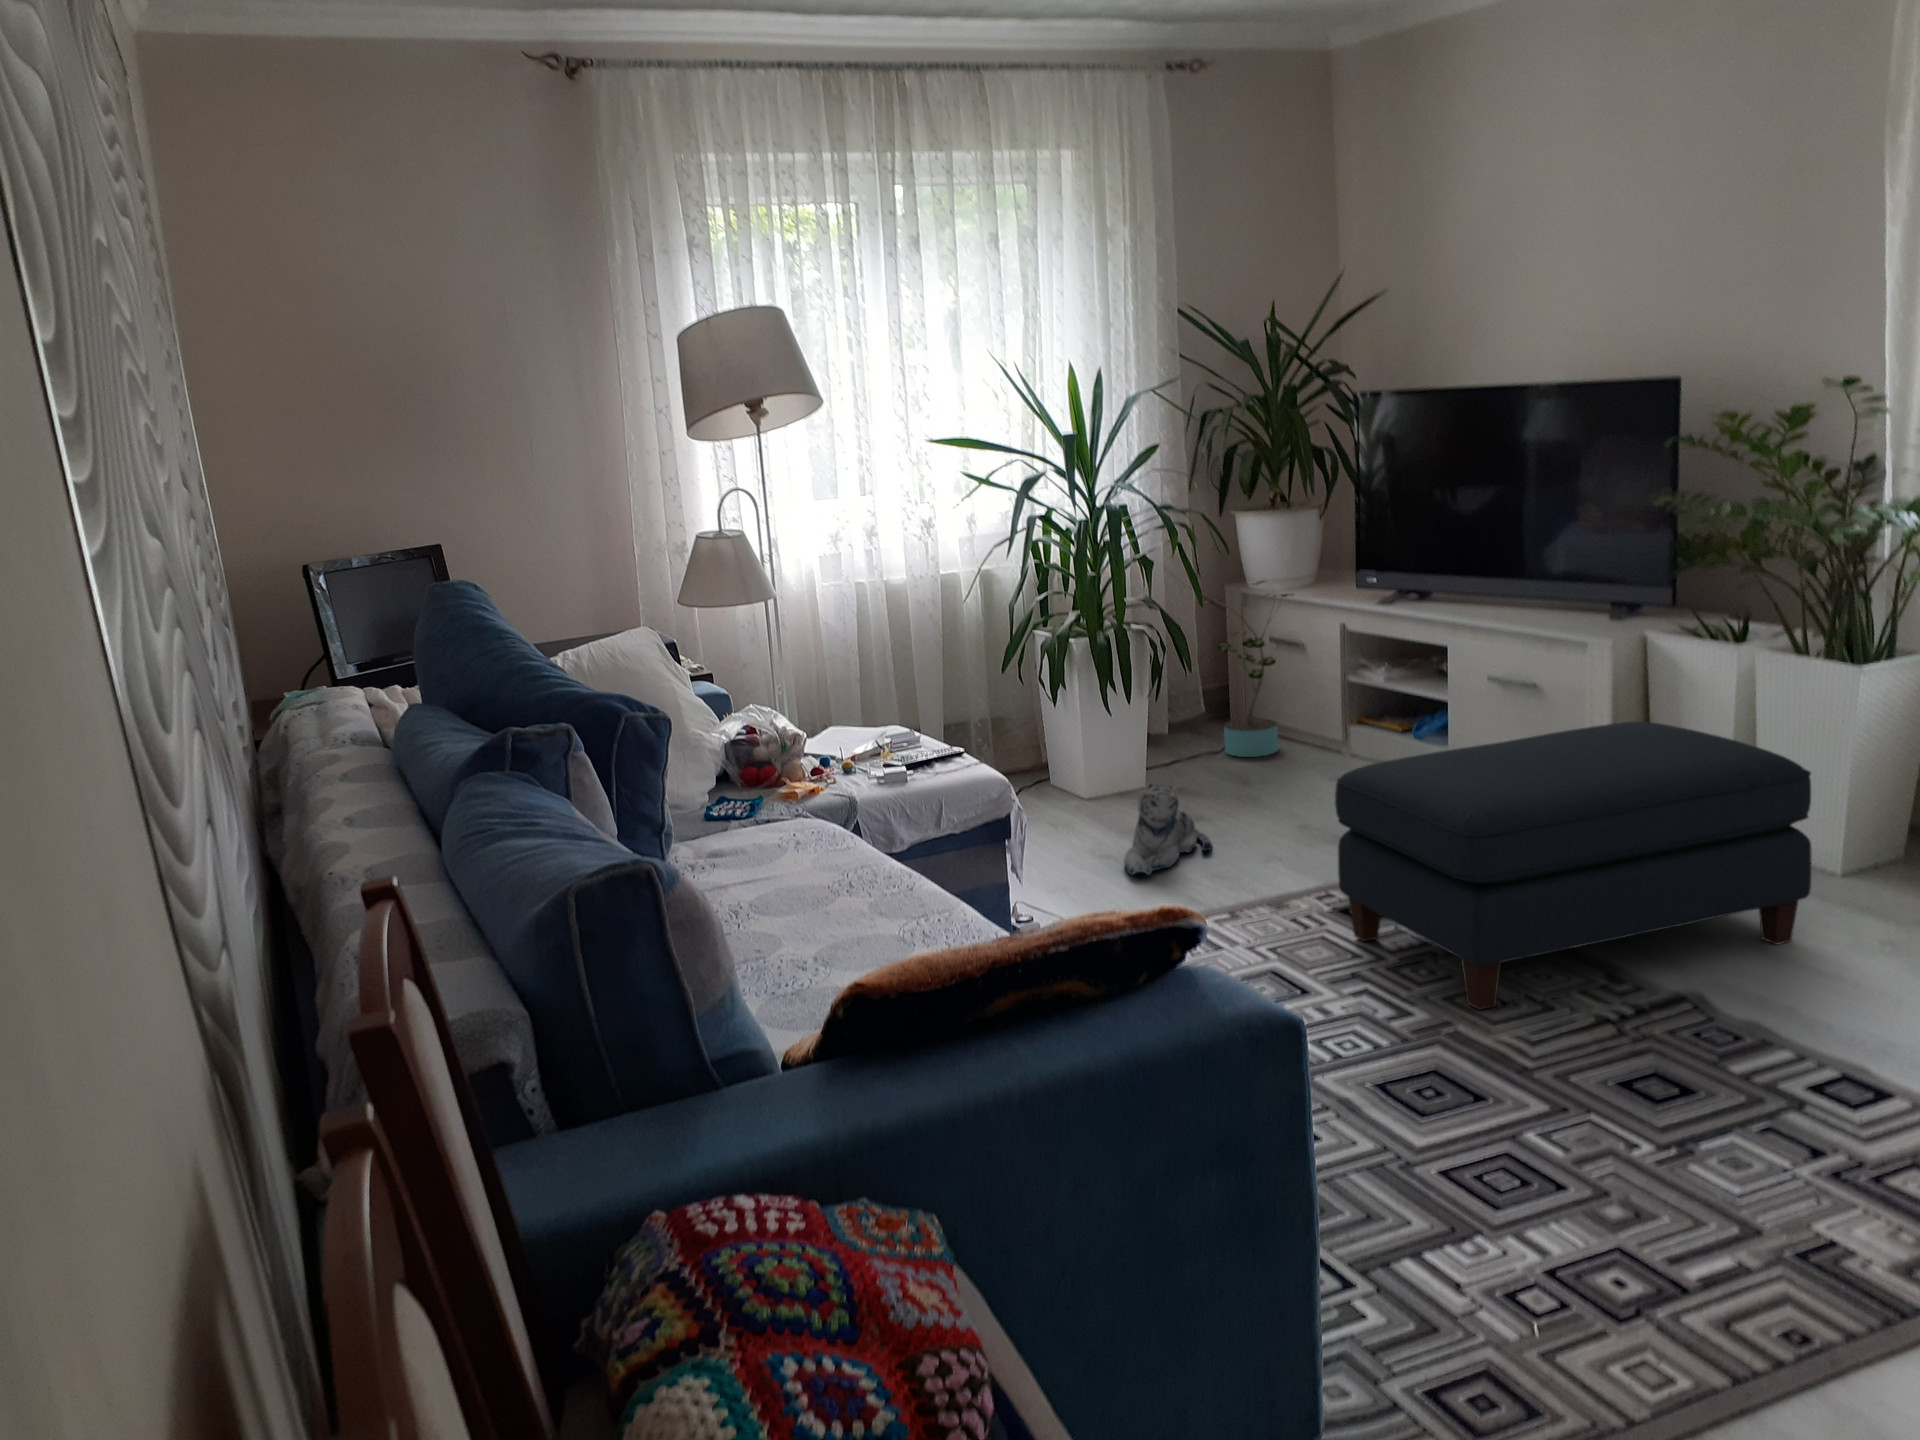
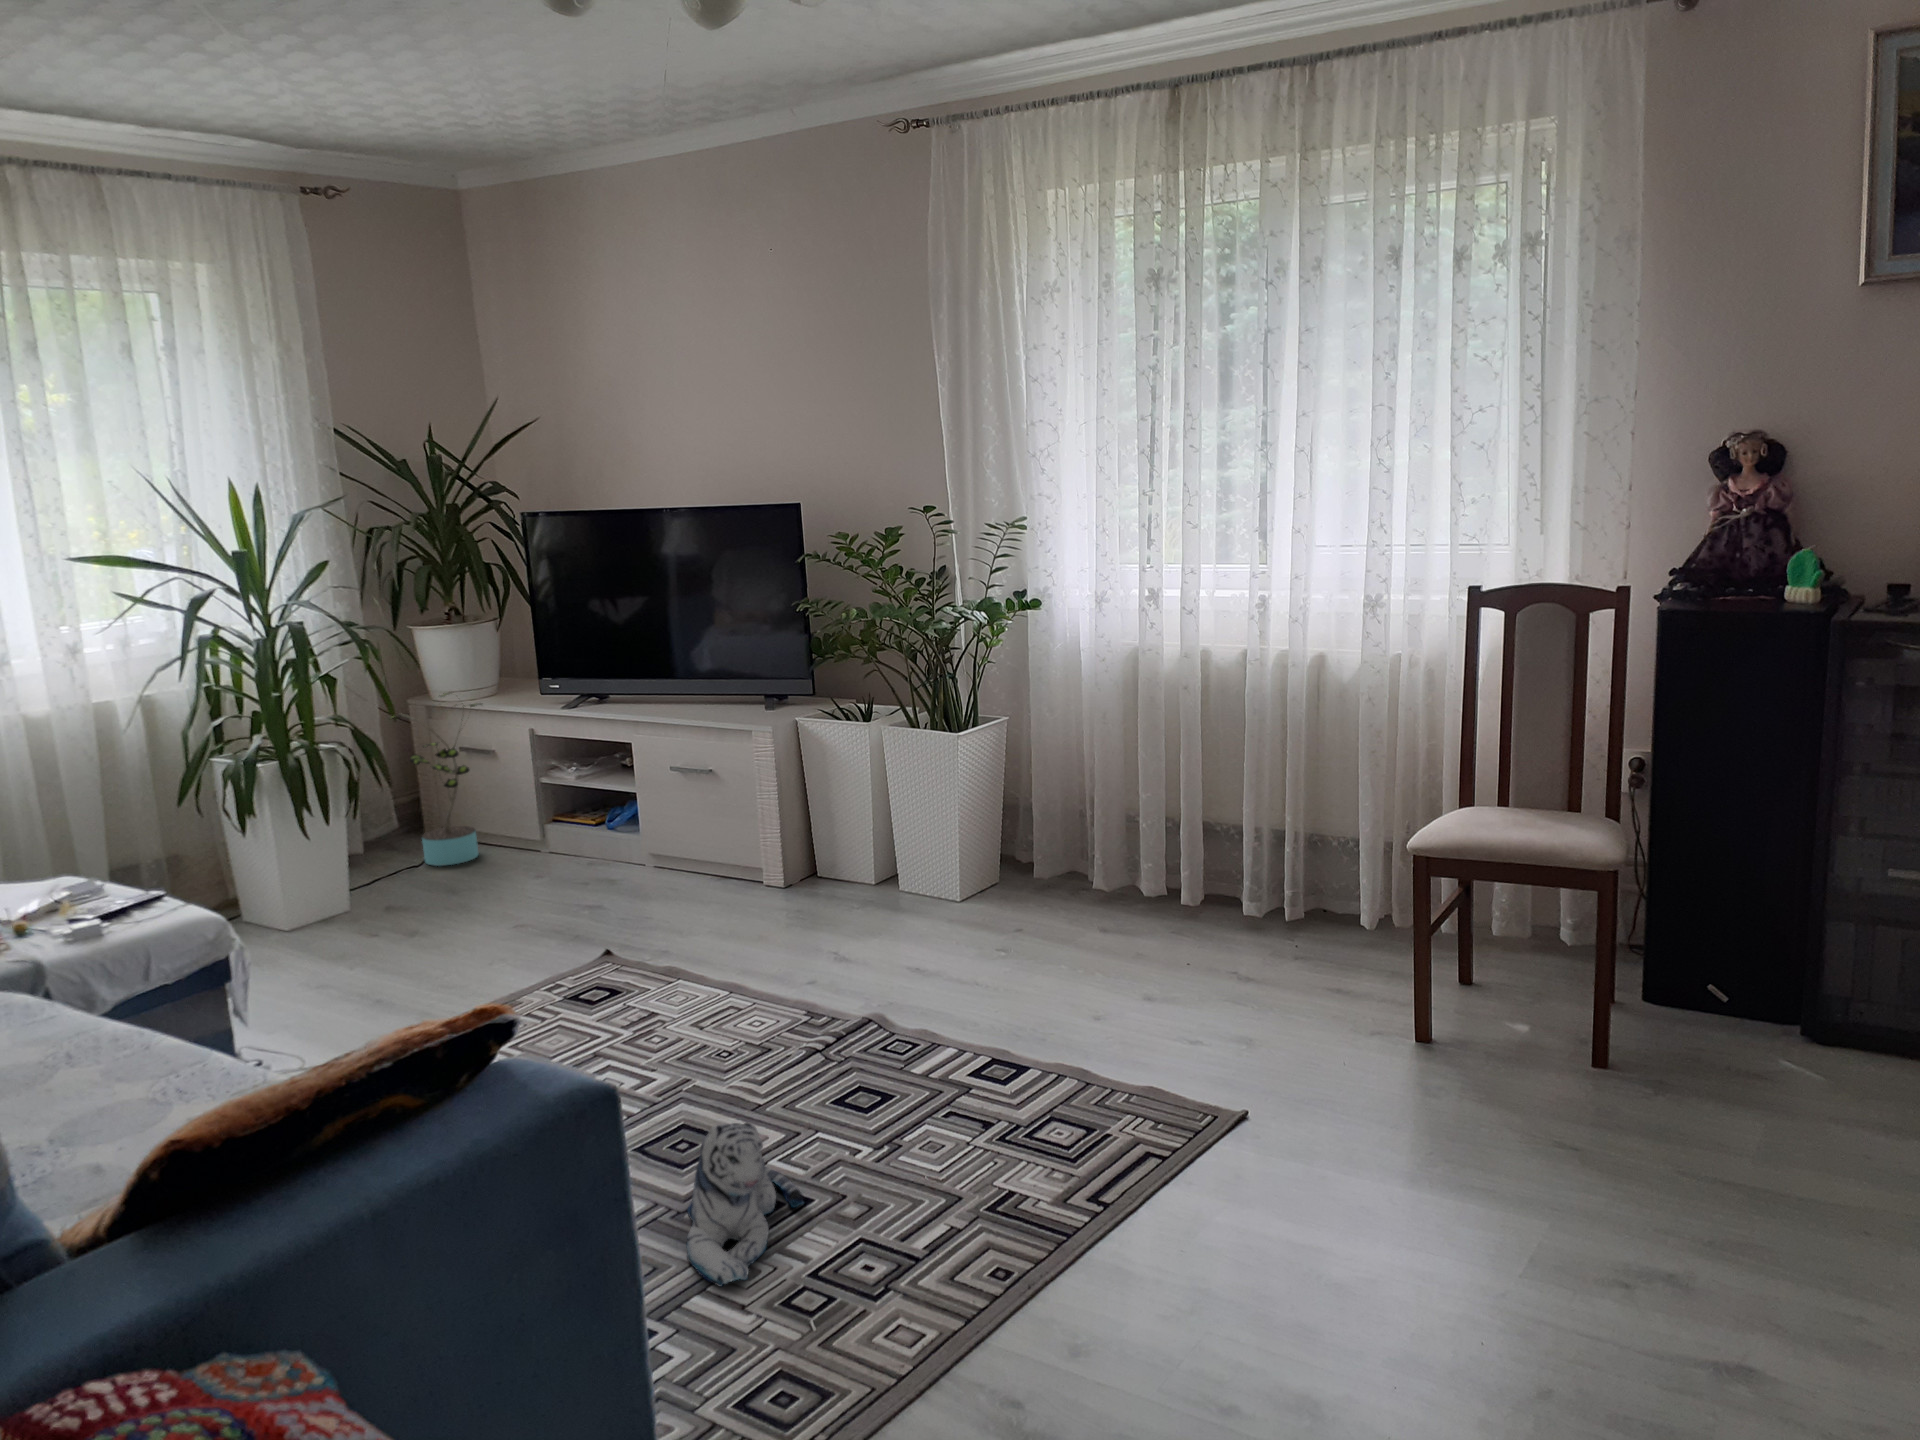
ottoman: present [1335,722,1812,1010] -> none [561,796,949,1065]
plush toy: present [1124,784,1212,875] -> present [687,1123,803,1286]

